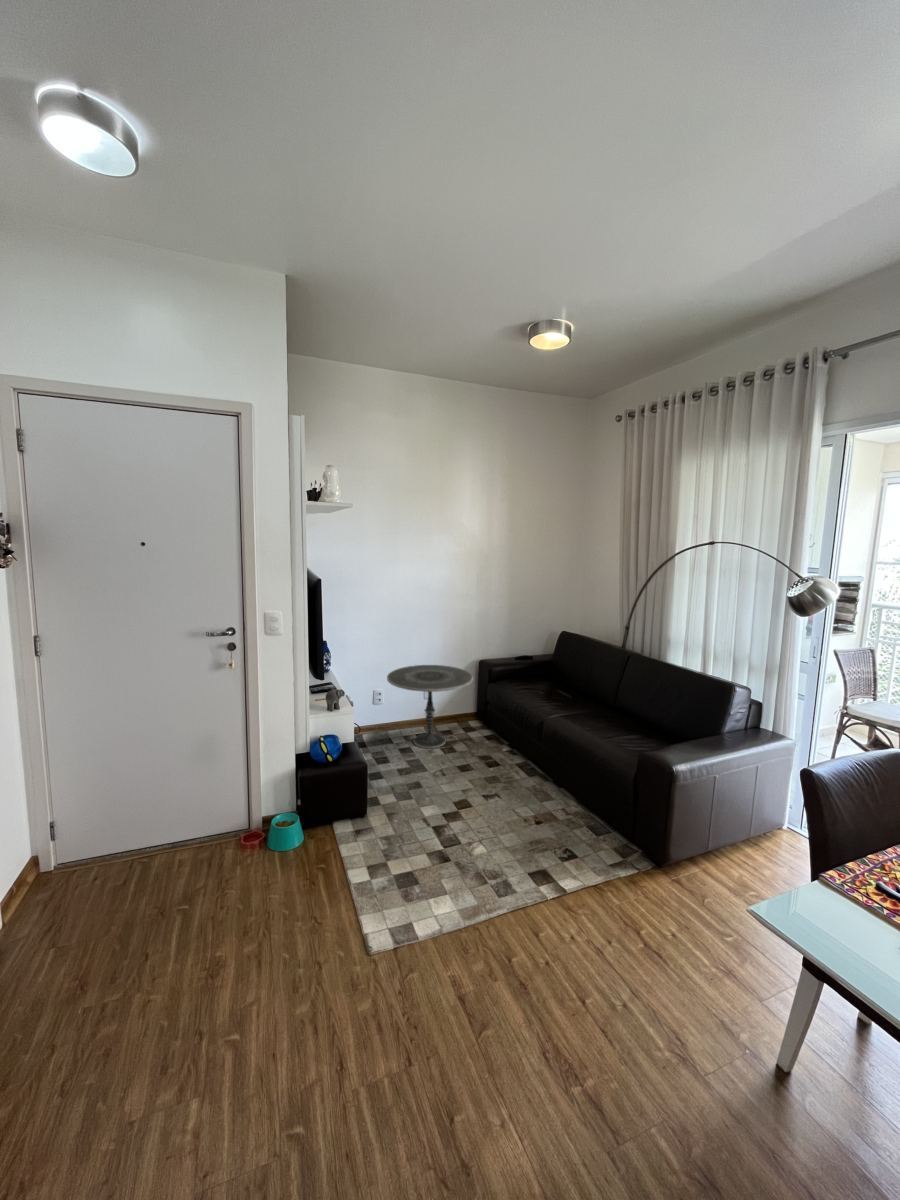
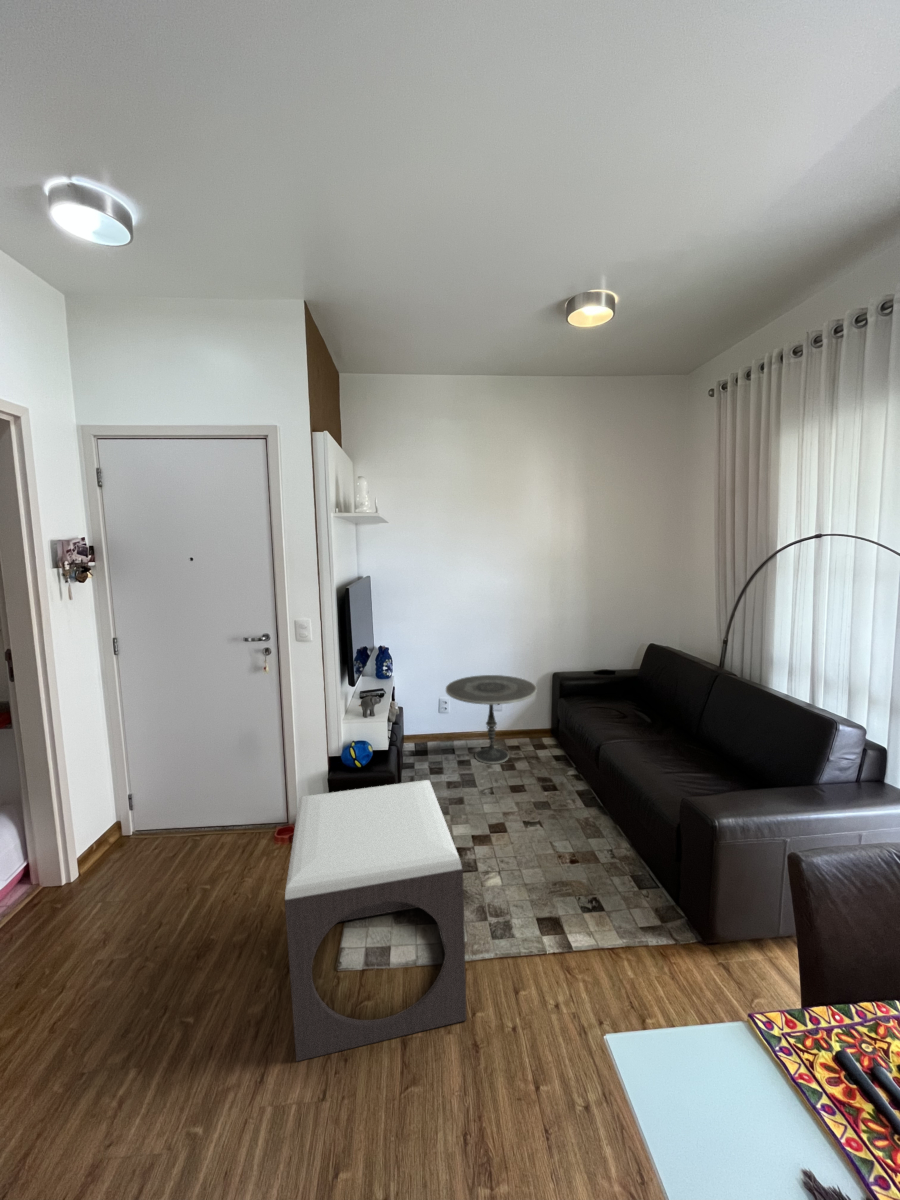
footstool: none [317,761,512,1044] -> present [285,780,467,1061]

